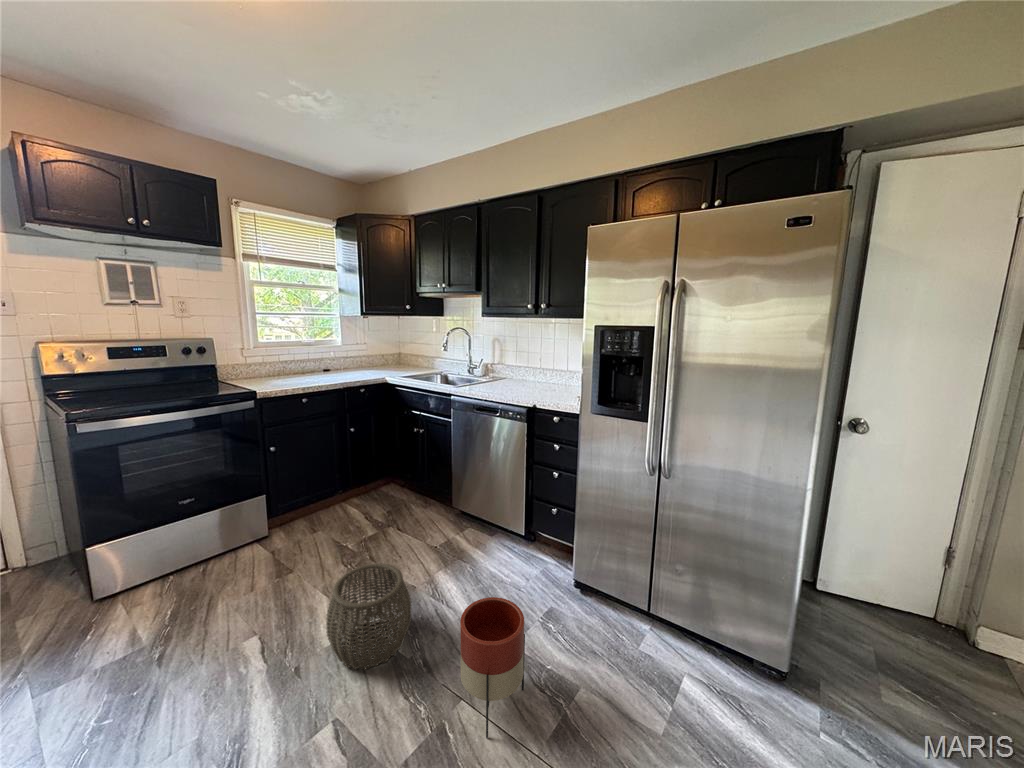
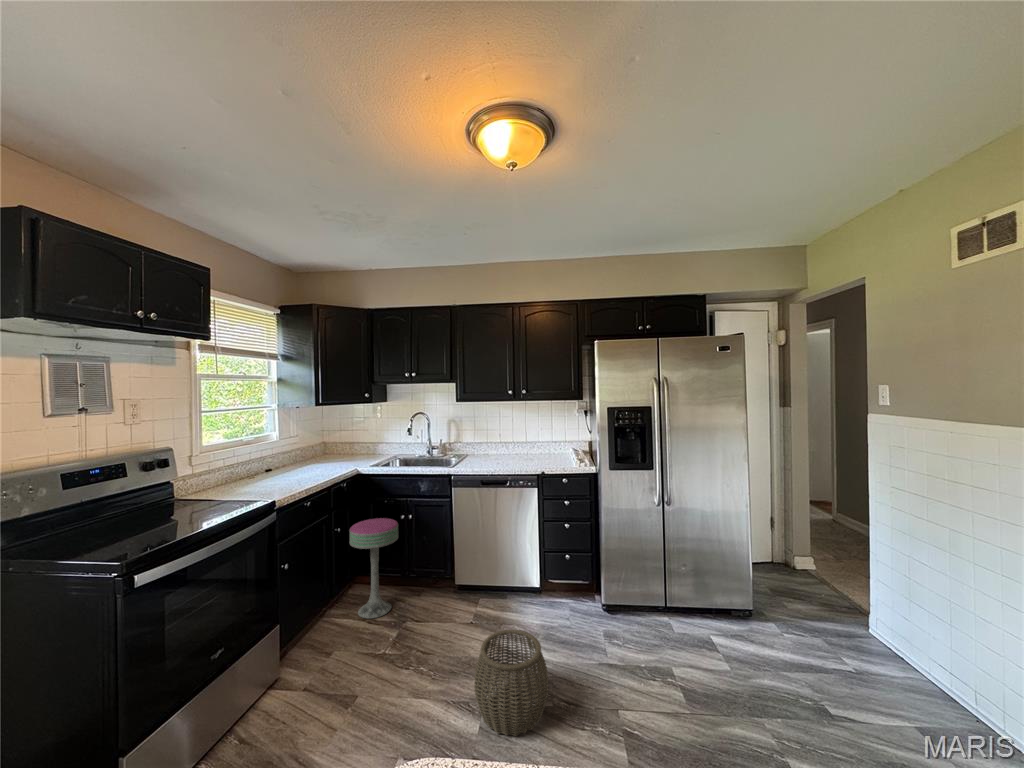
bar stool: none [355,426,402,514] -> present [349,518,398,619]
planter: present [460,597,525,738] -> none [607,613,661,721]

